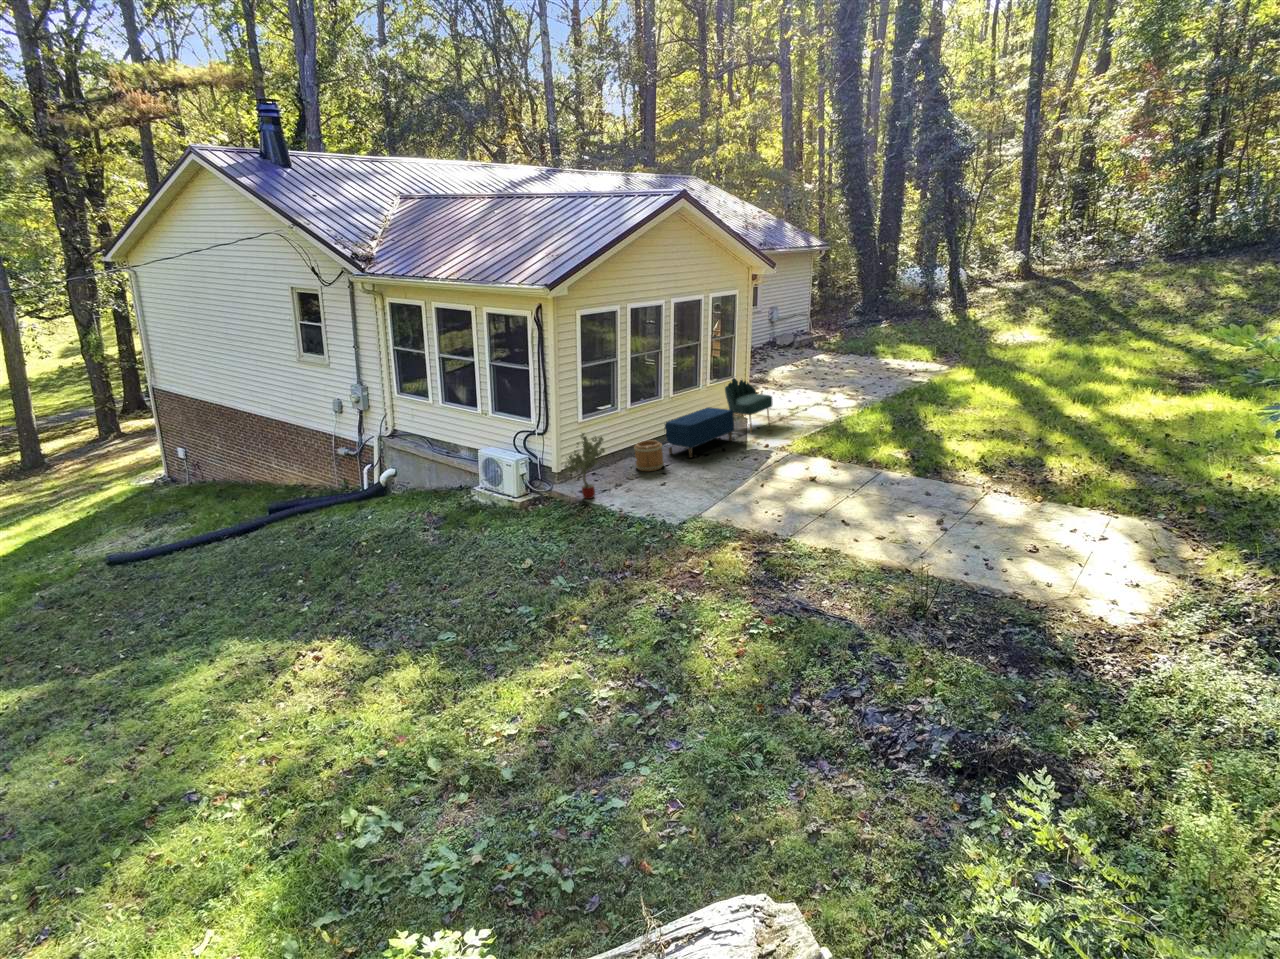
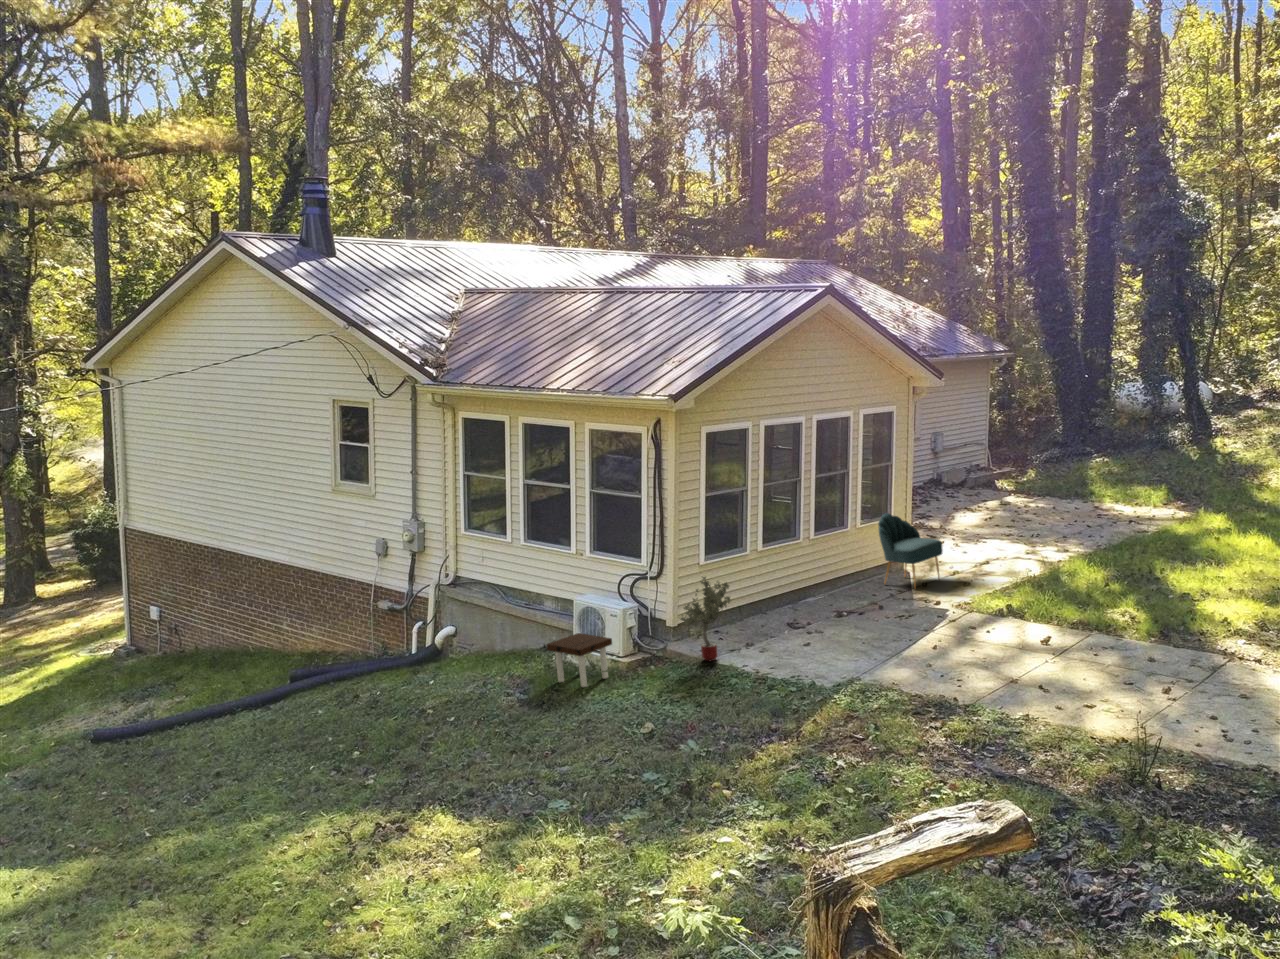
bench: present [664,407,734,458] -> none [802,553,893,616]
bucket: present [634,440,664,471] -> none [764,592,803,632]
side table: none [455,479,509,524] -> present [547,633,612,687]

